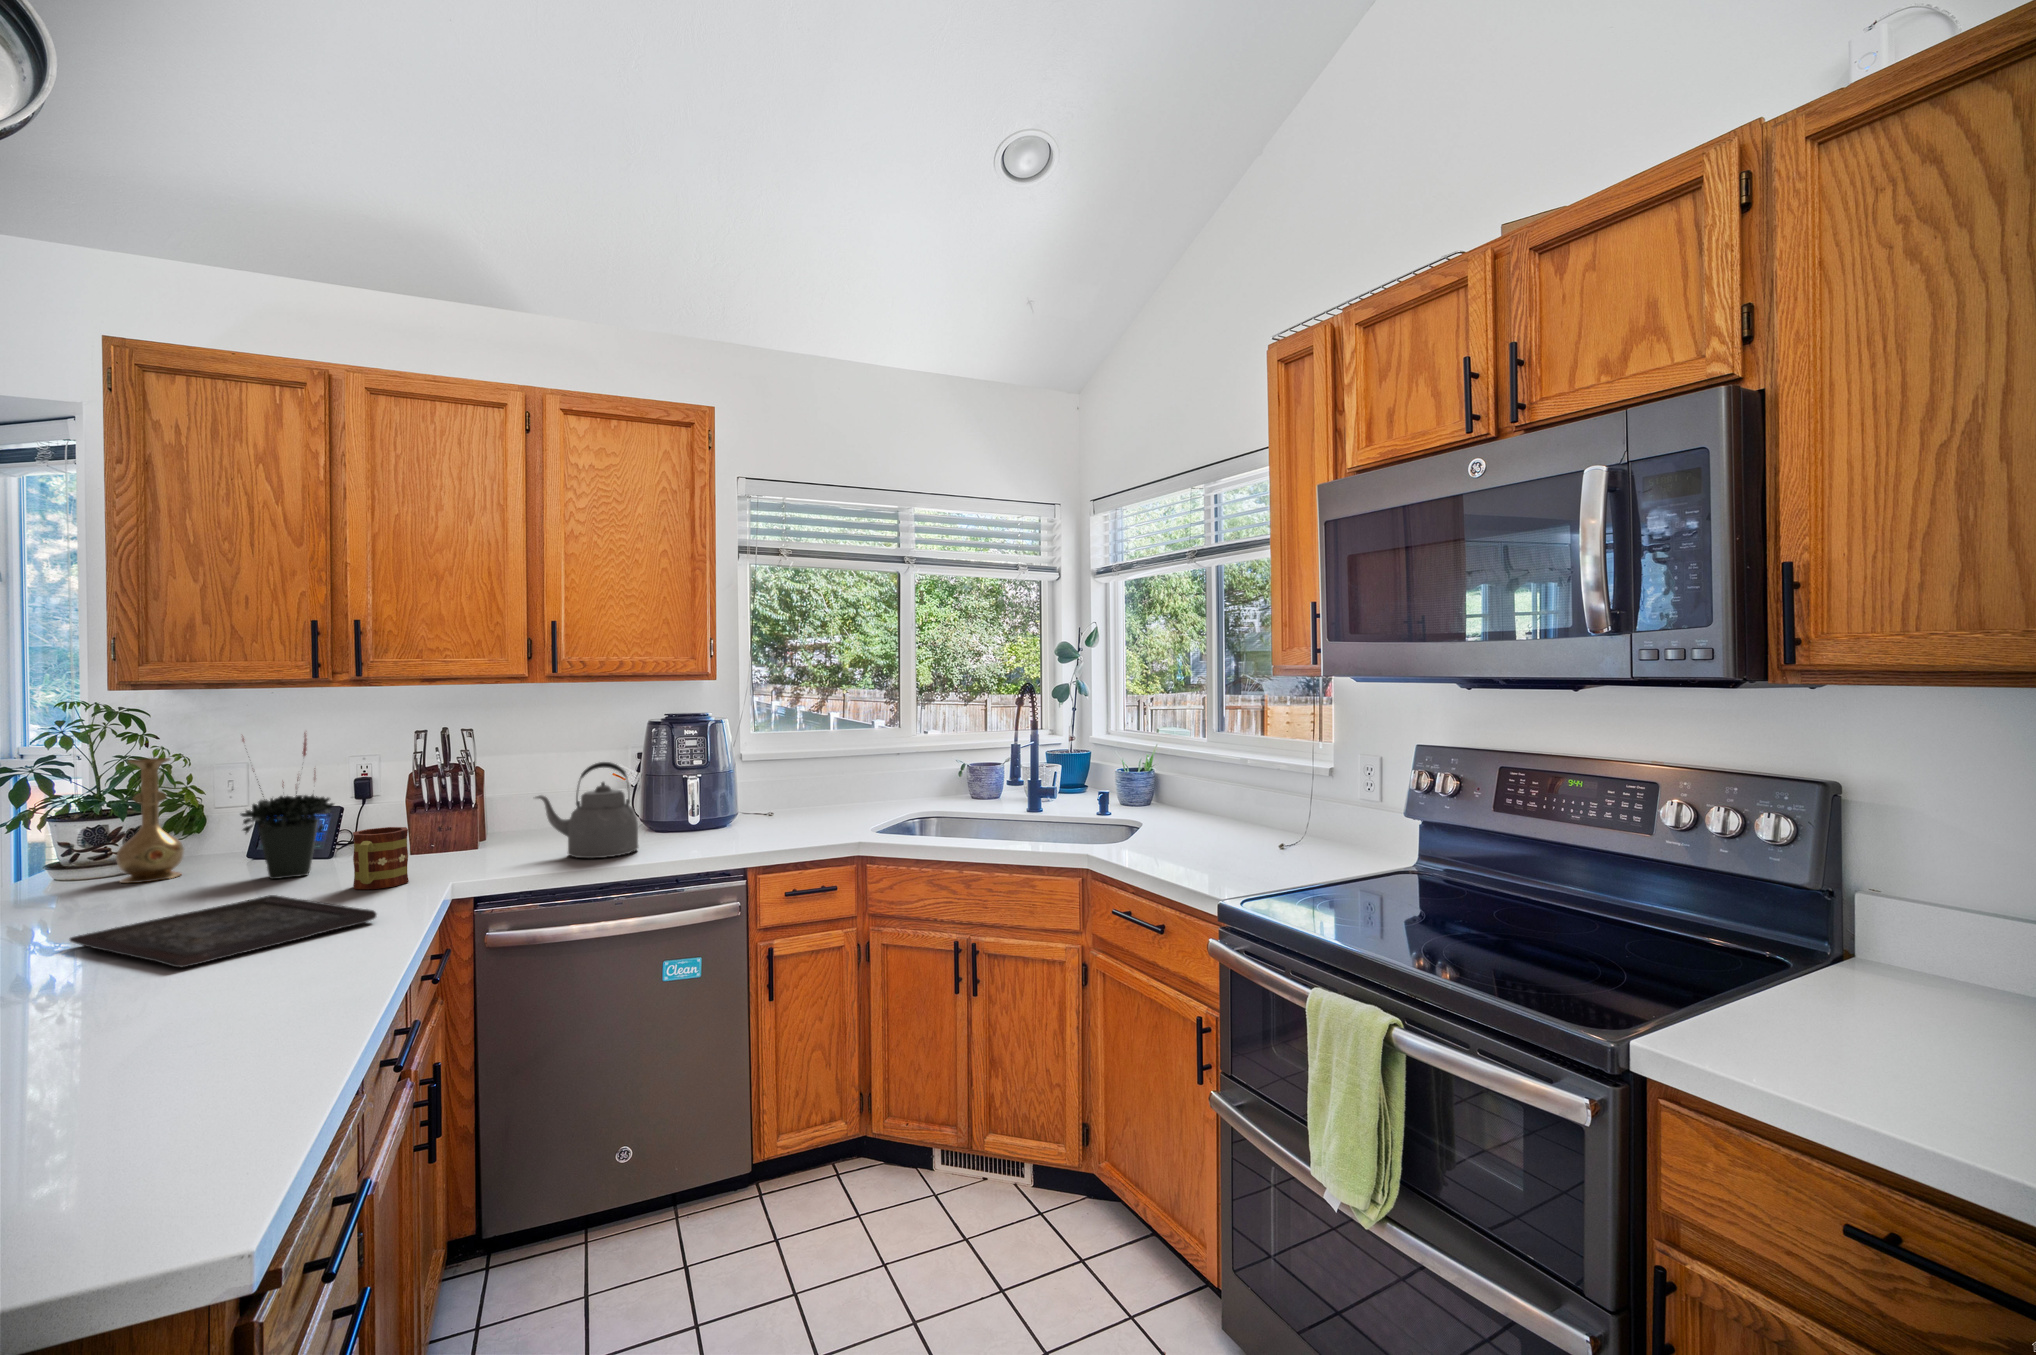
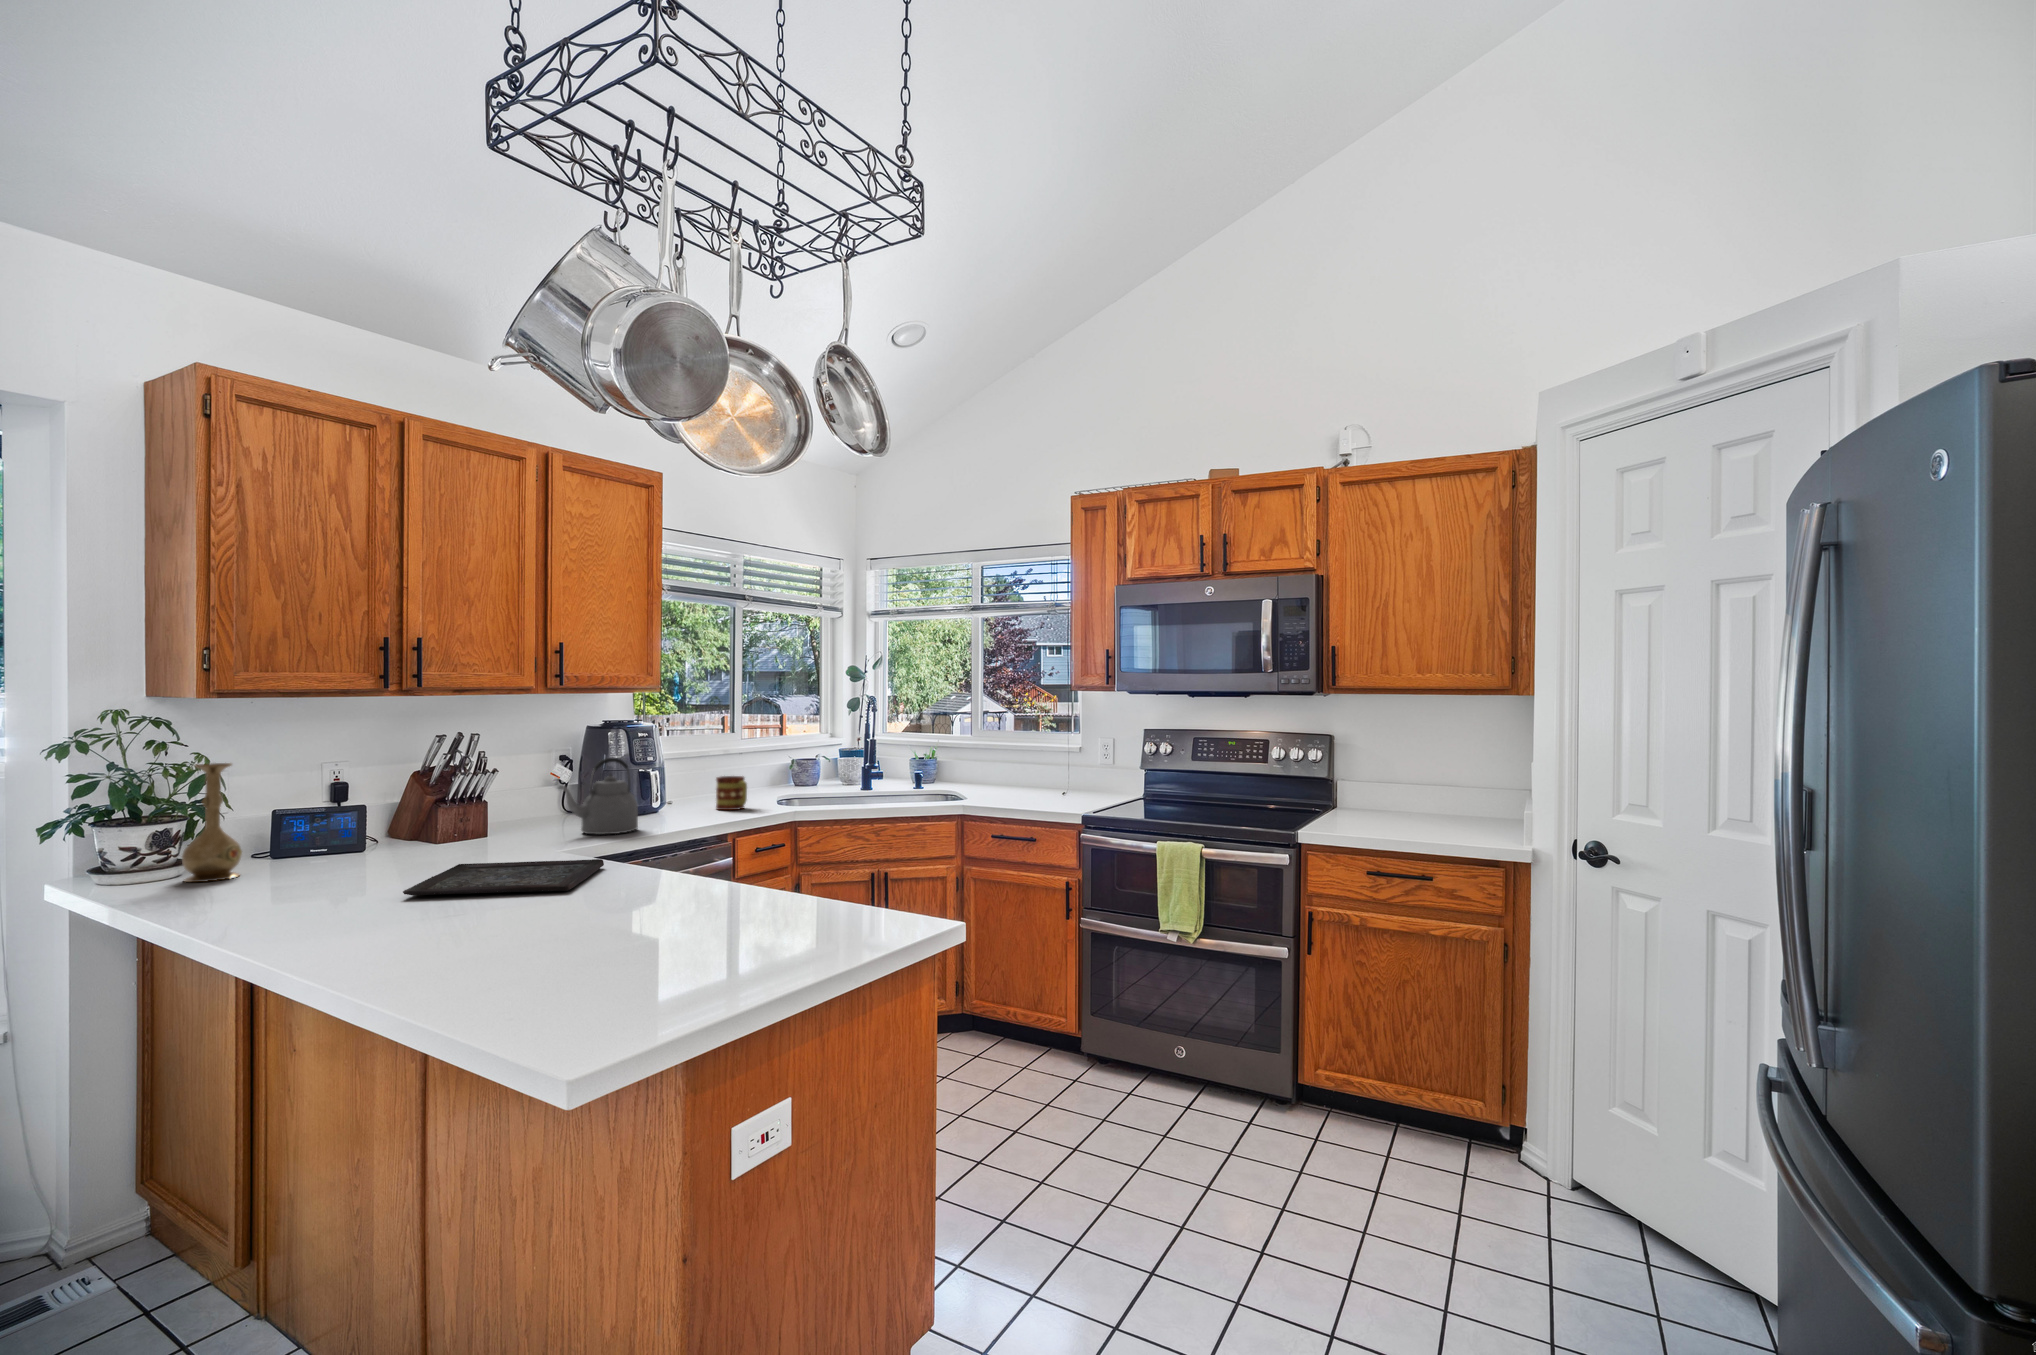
potted plant: present [241,733,334,879] -> none [323,732,410,866]
mug: present [353,827,409,889] -> present [716,776,747,810]

